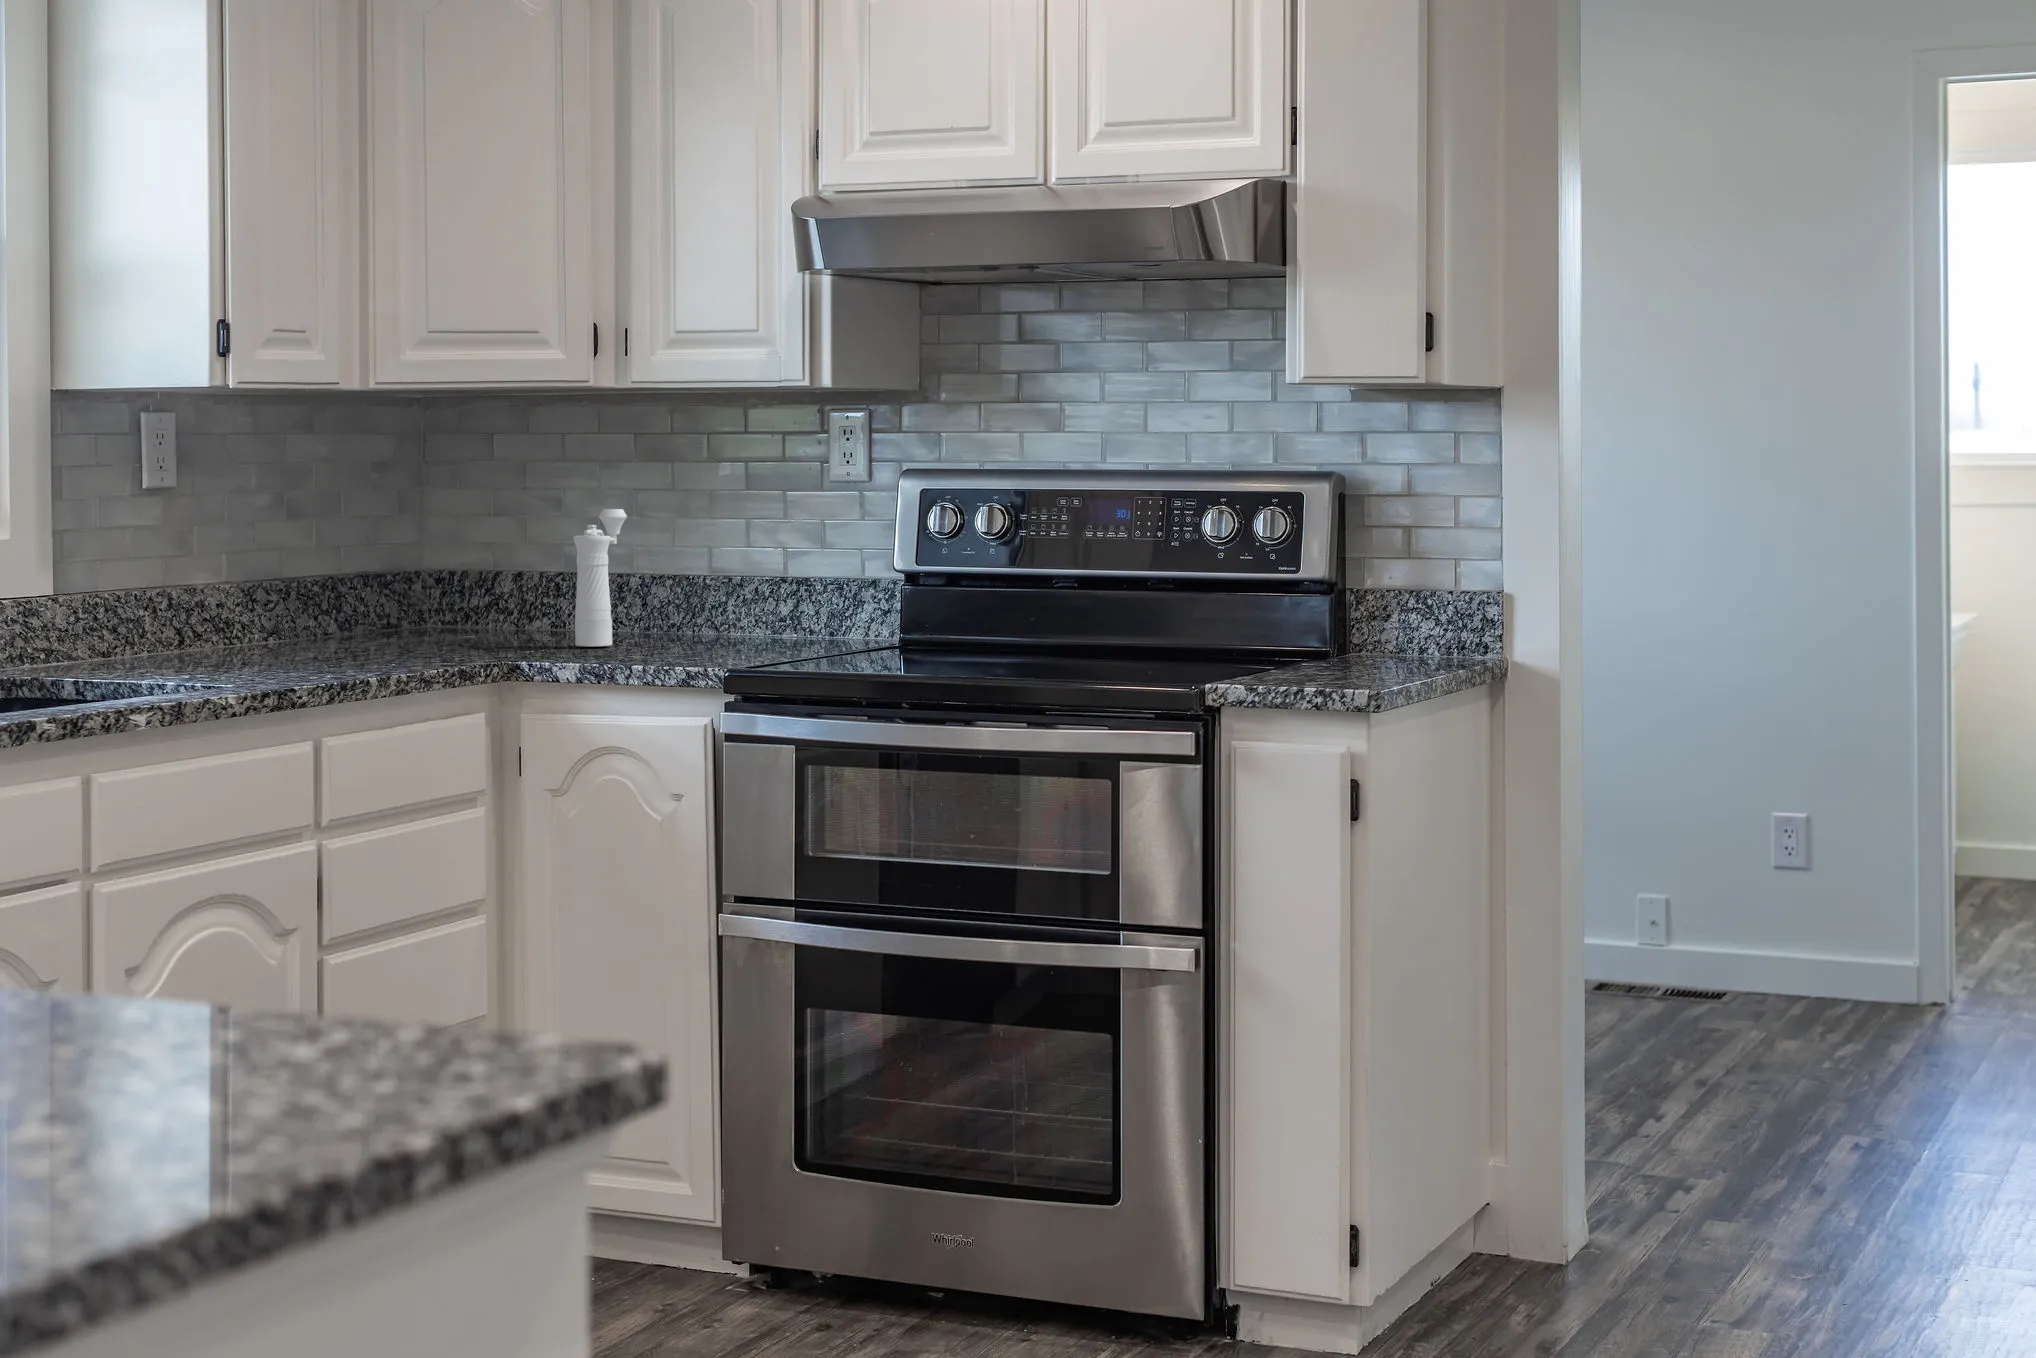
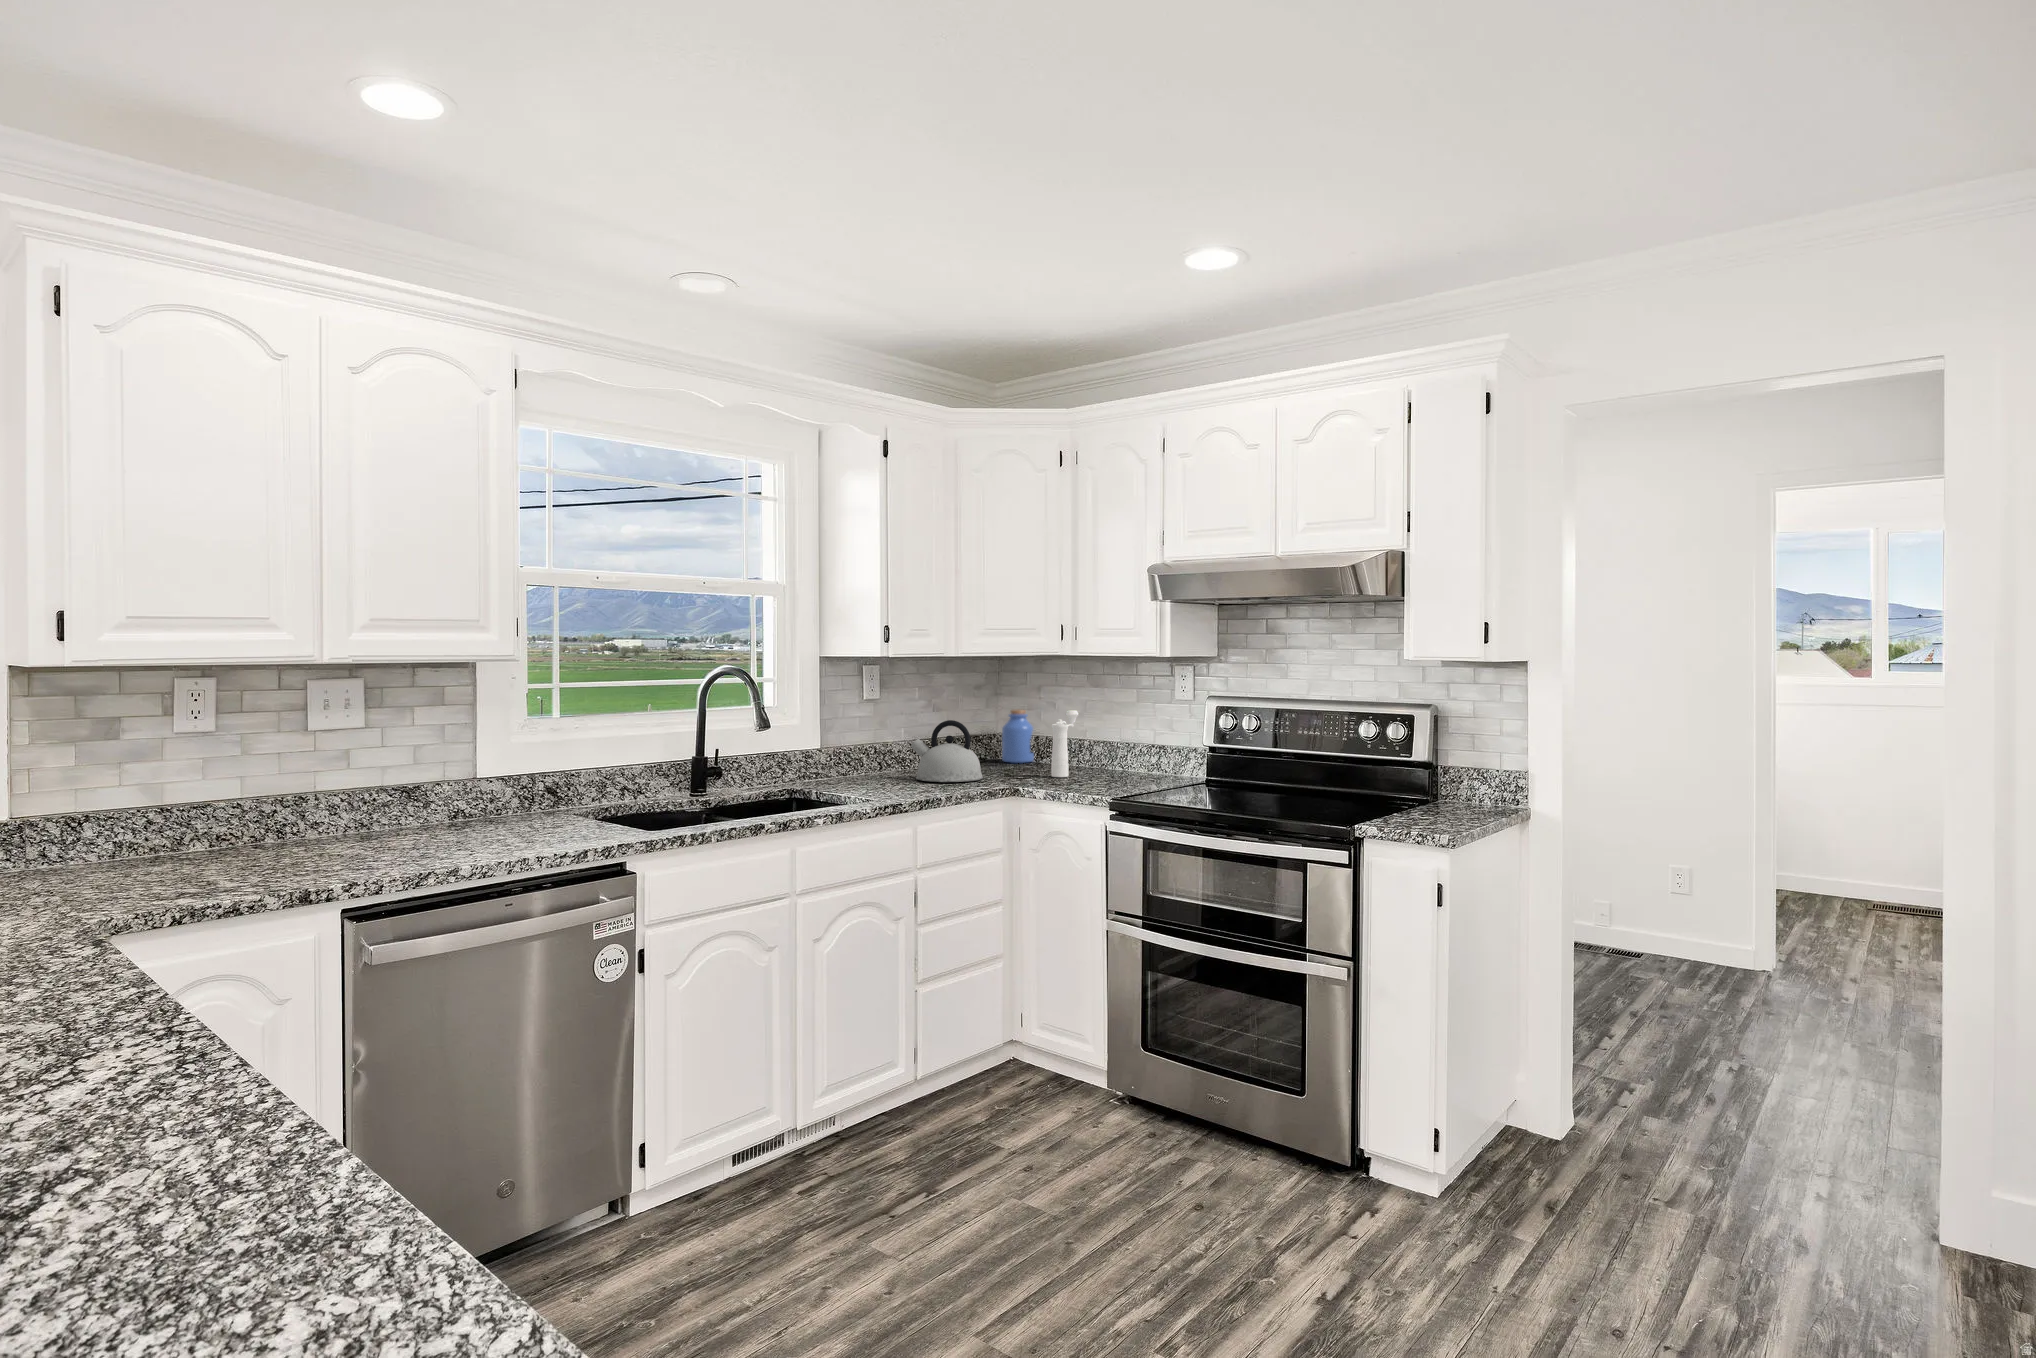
jar: none [446,517,519,631] -> present [1002,710,1034,763]
kettle: none [263,528,429,658] -> present [911,720,983,782]

